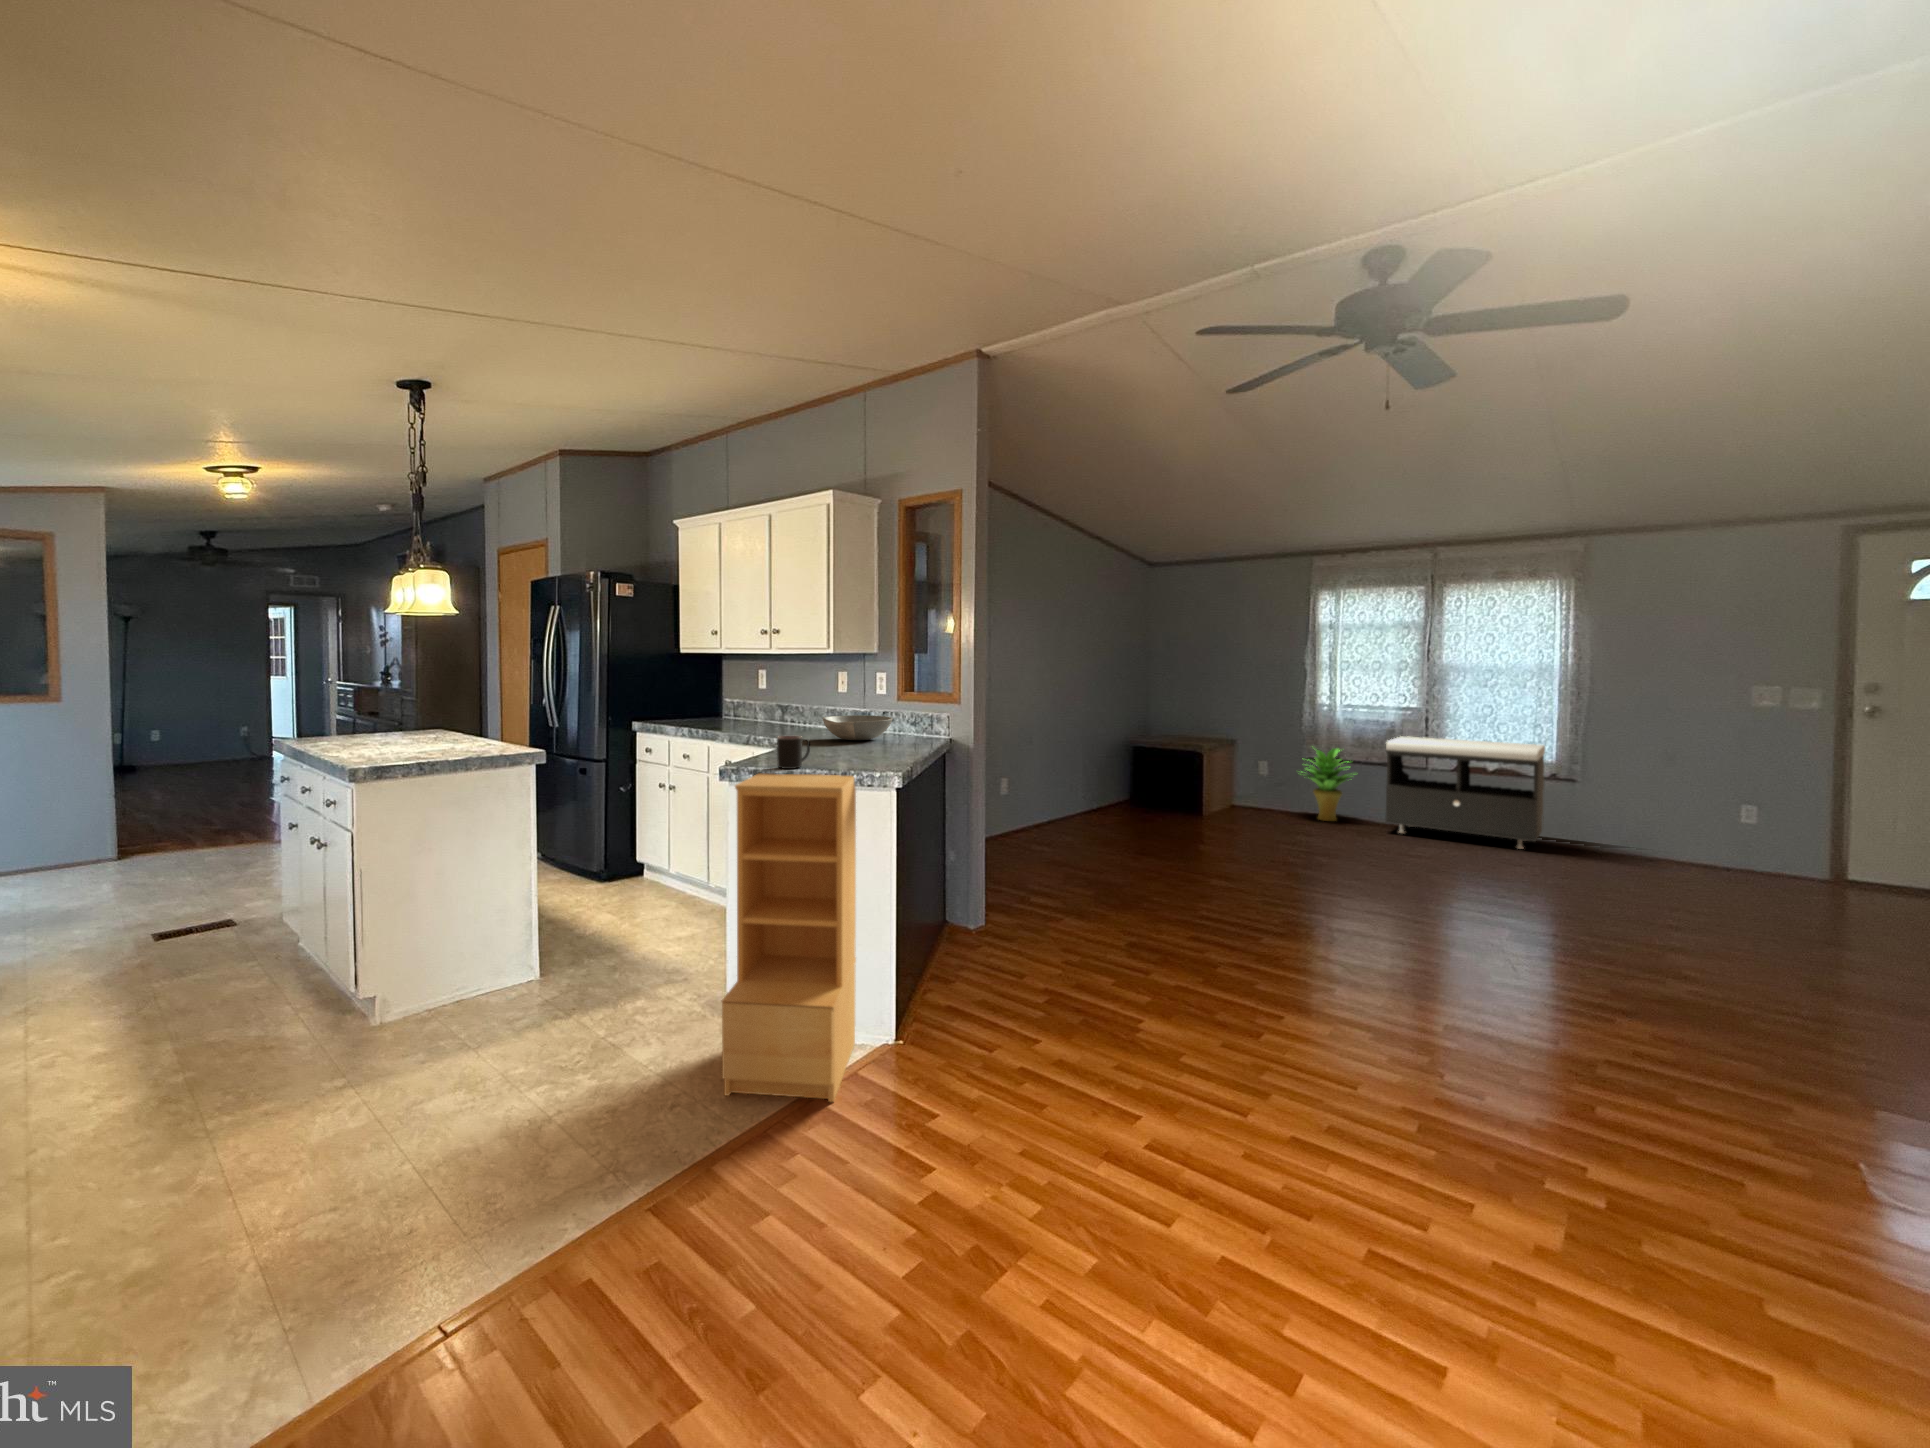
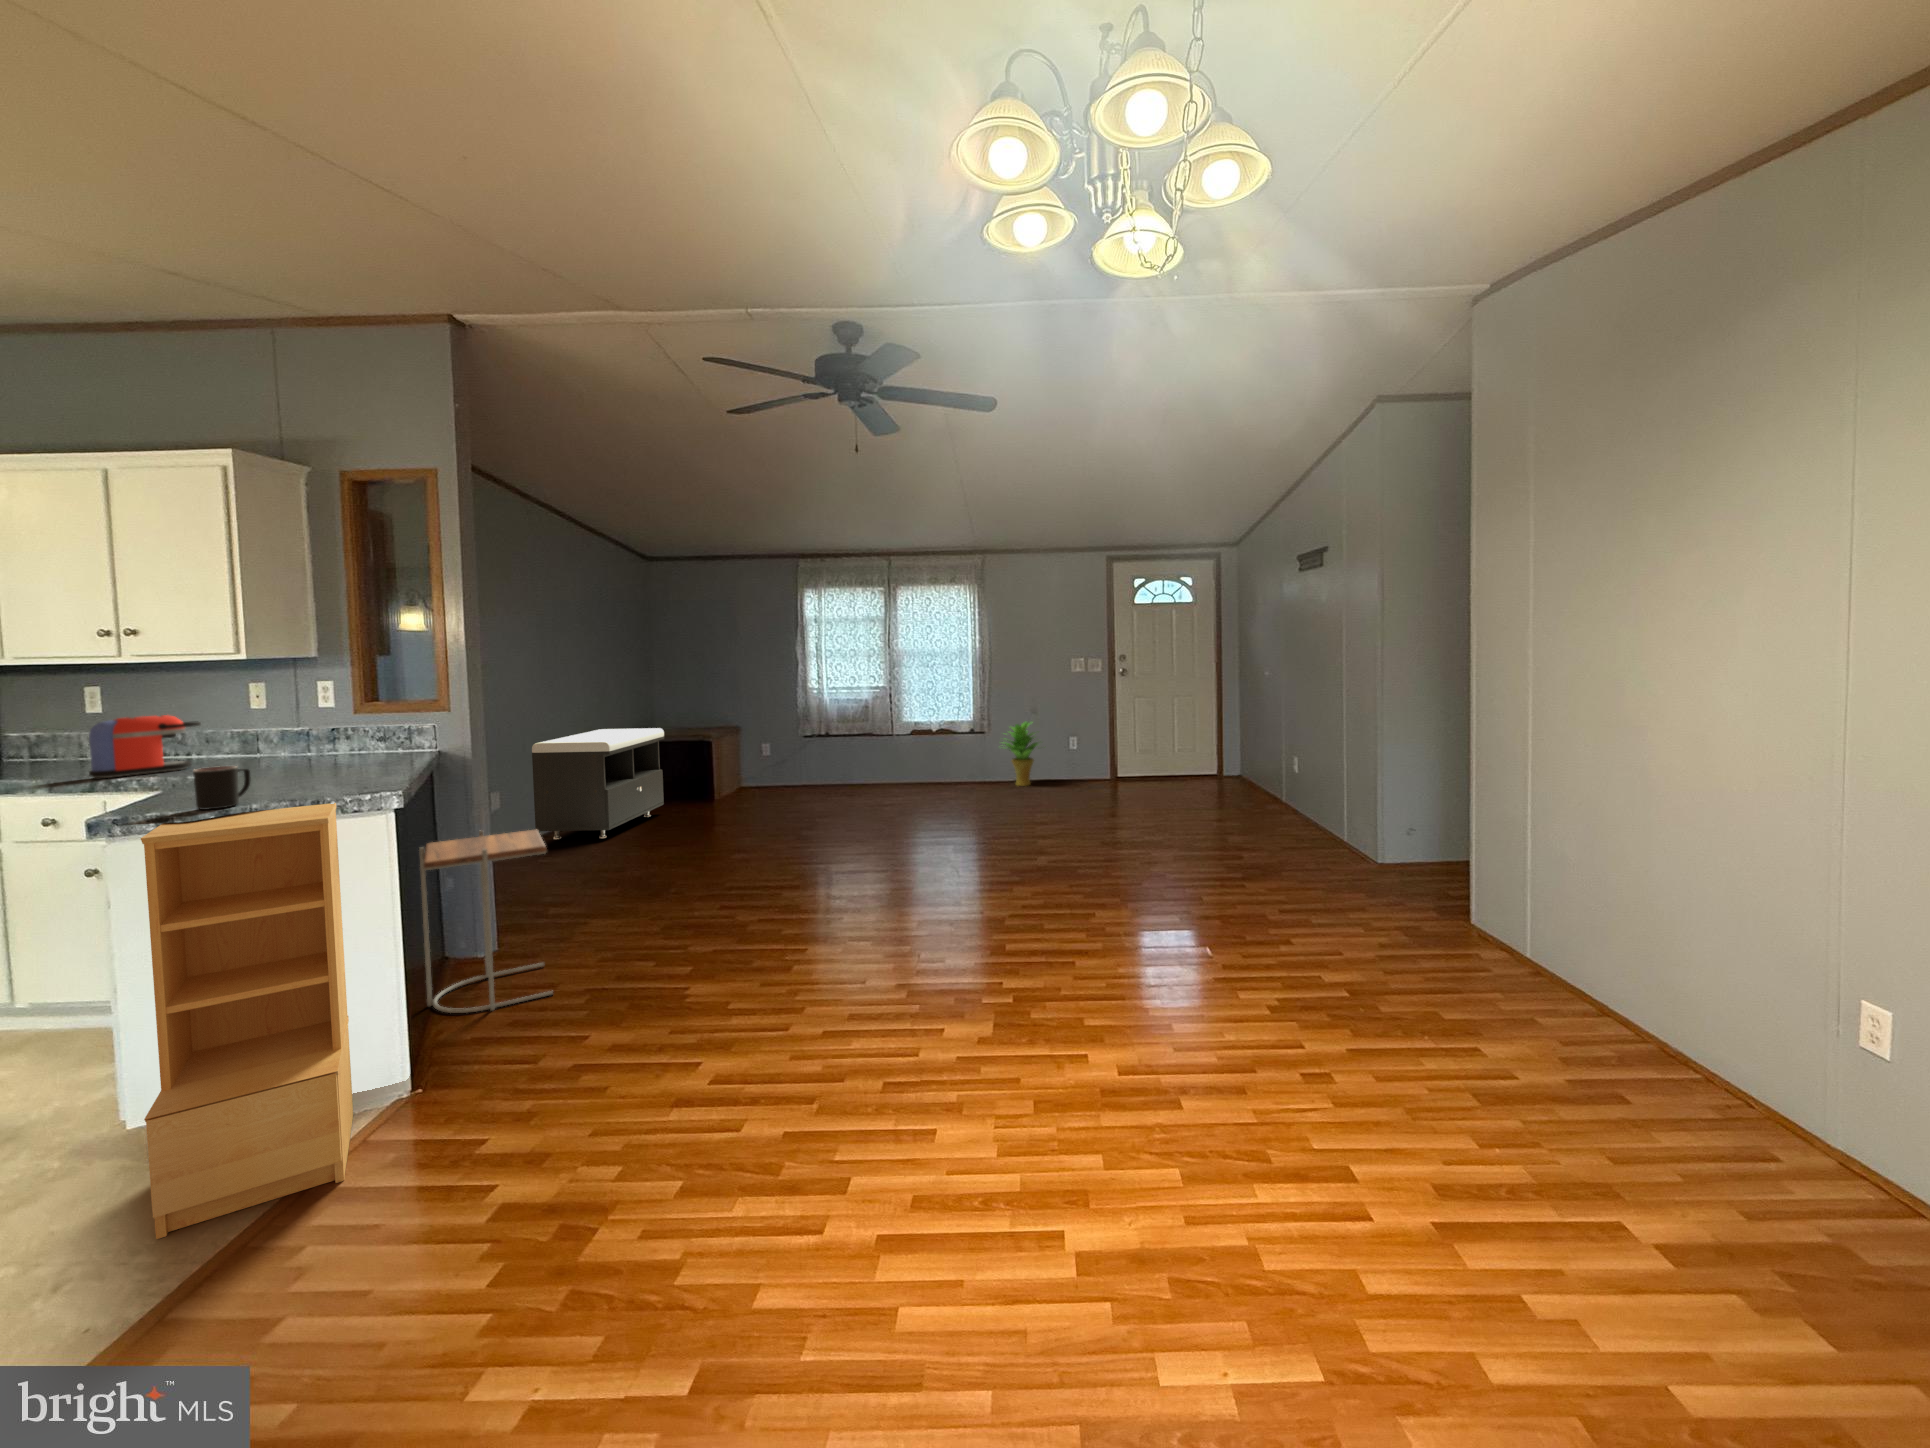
coffee maker: none [752,694,811,737] -> present [89,715,201,778]
bowl: present [823,715,892,740] -> none [234,733,351,767]
storage bench: present [1385,736,1545,849] -> present [532,728,664,840]
potted plant: present [1307,748,1350,821] -> present [1004,722,1038,786]
side table: none [927,814,1021,982] -> present [419,830,553,1013]

